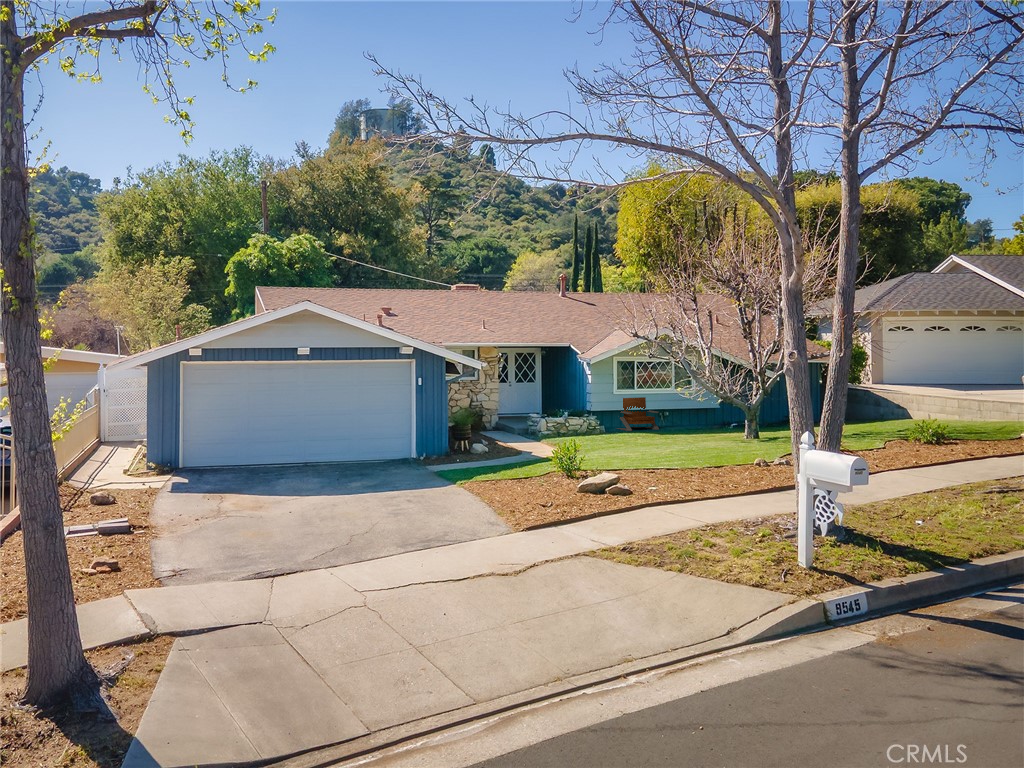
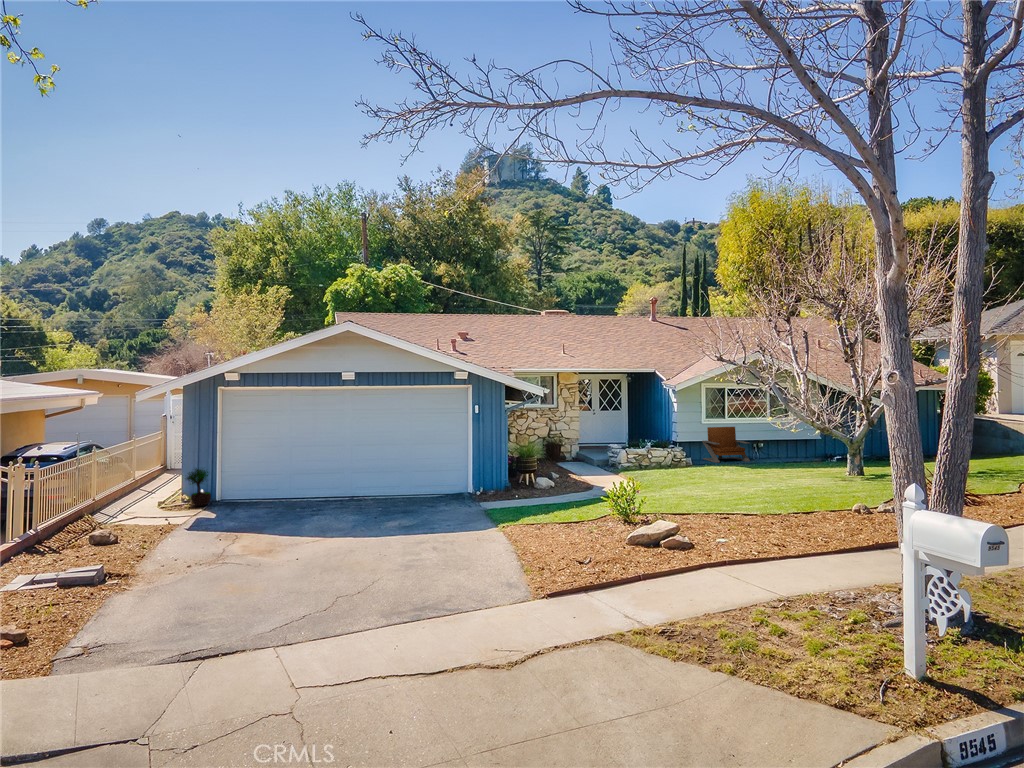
potted tree: none [113,438,141,480] -> present [187,468,211,506]

